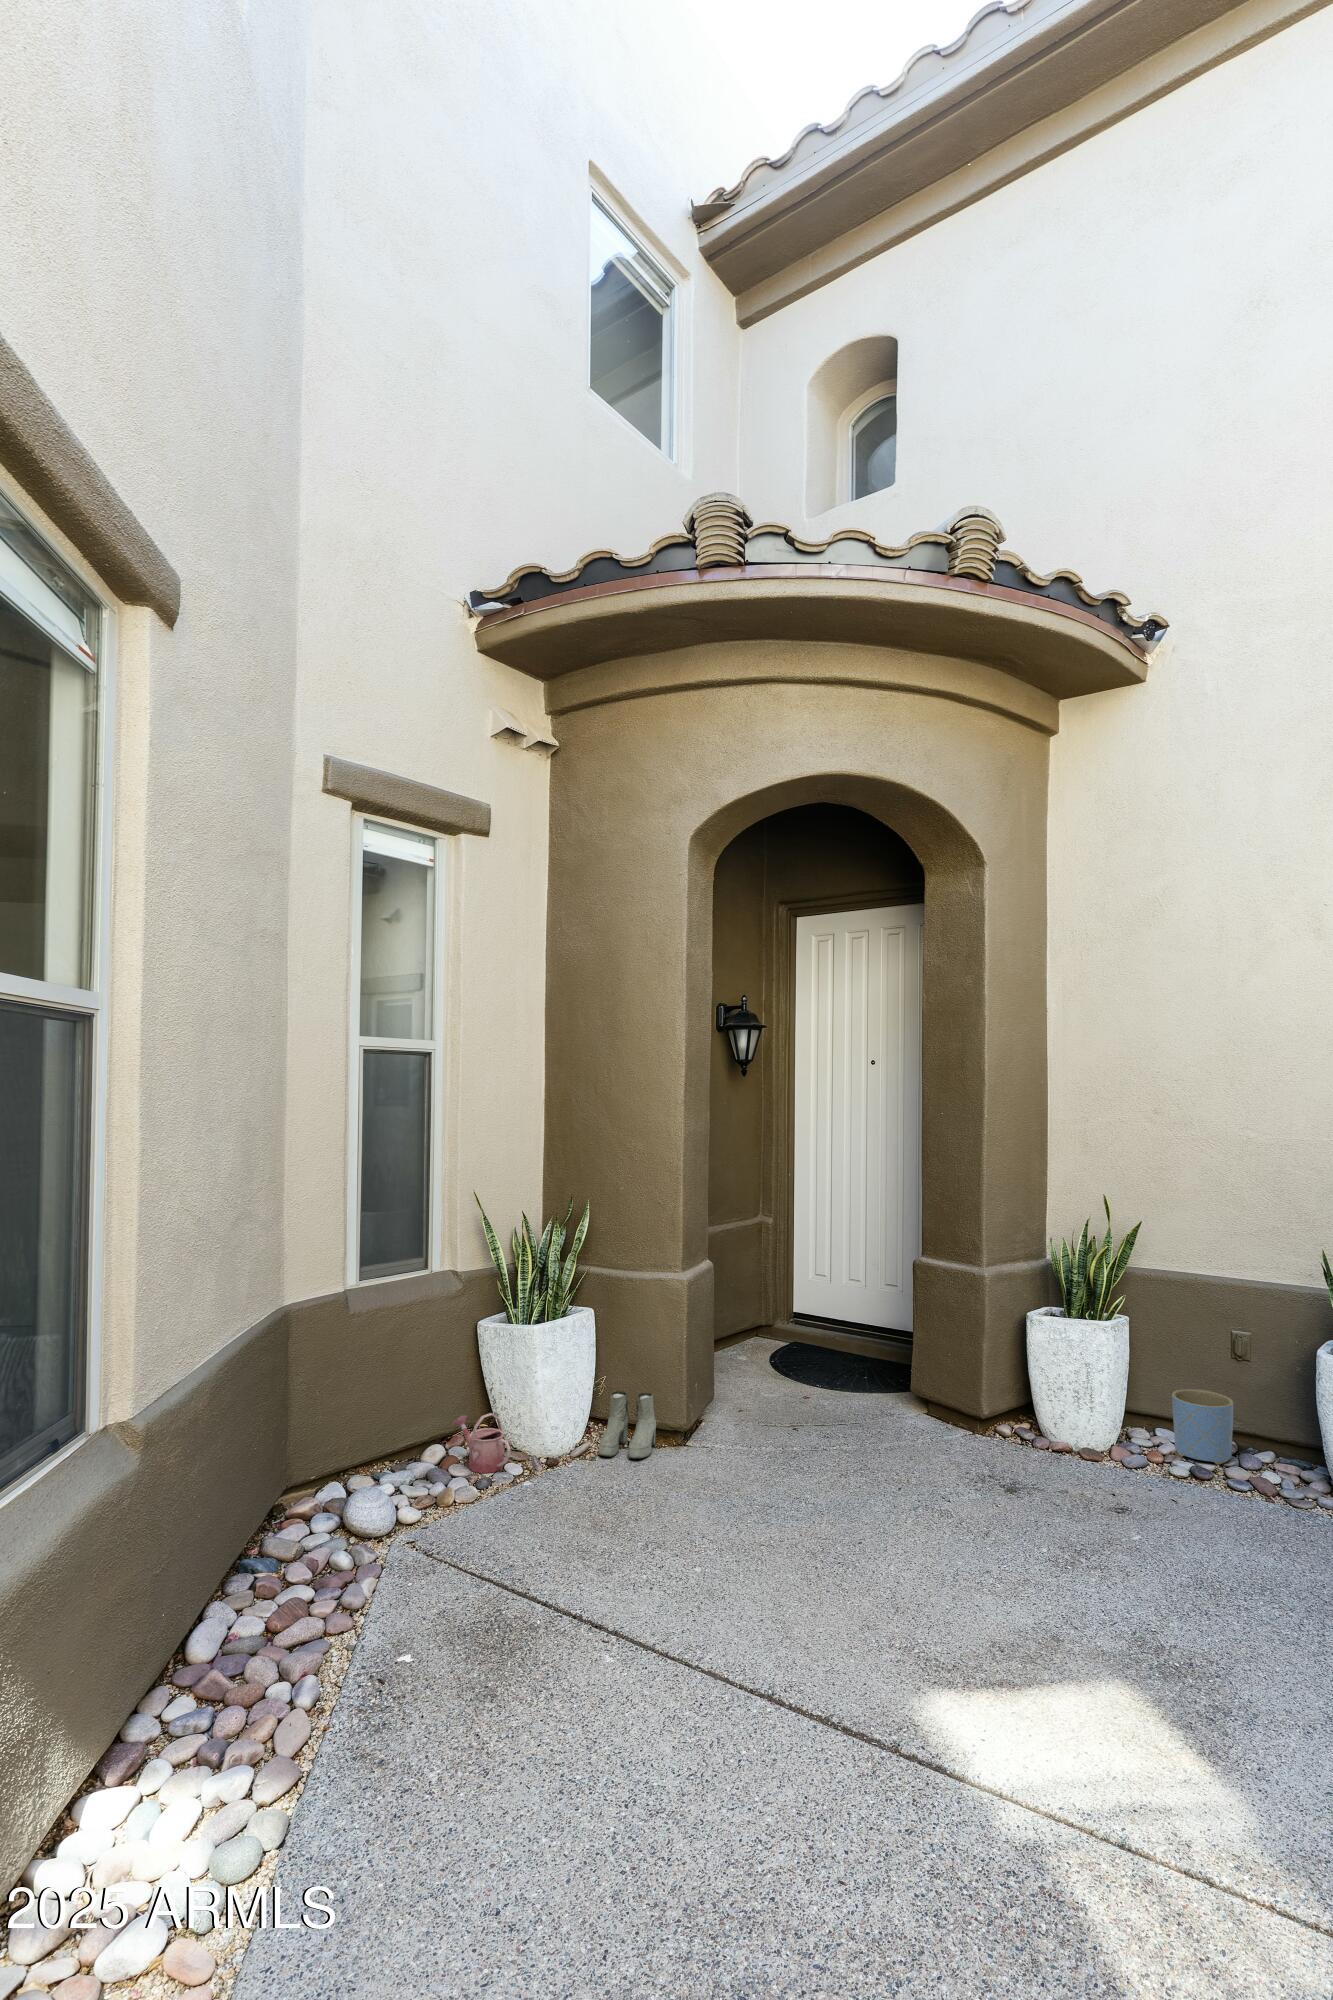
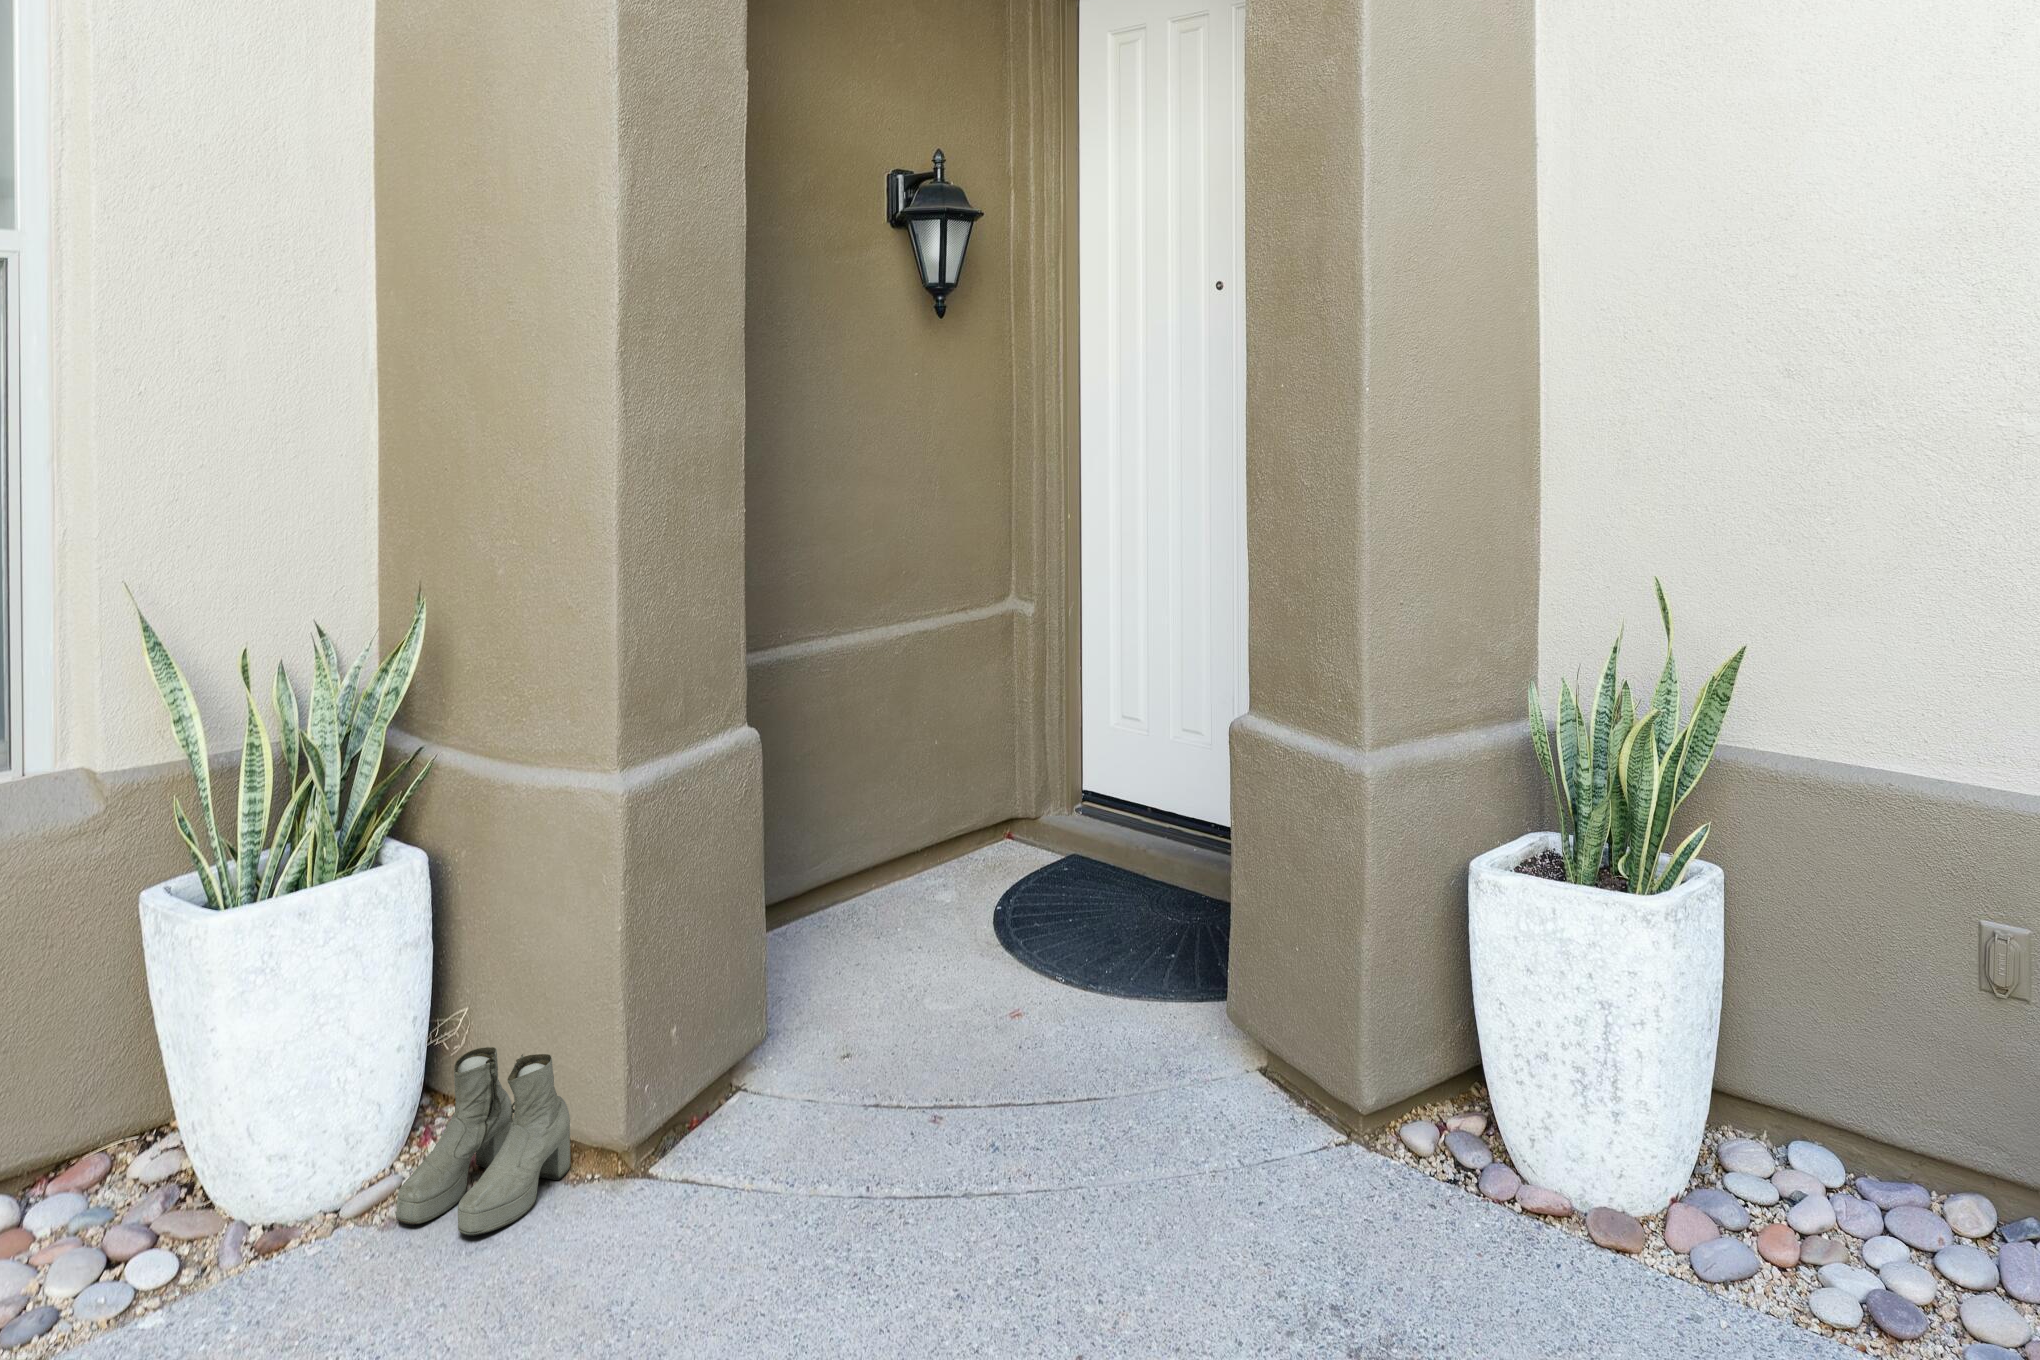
planter: present [1172,1389,1233,1465] -> none [1825,1059,1987,1279]
watering can: present [453,1413,511,1473] -> none [37,1119,152,1287]

